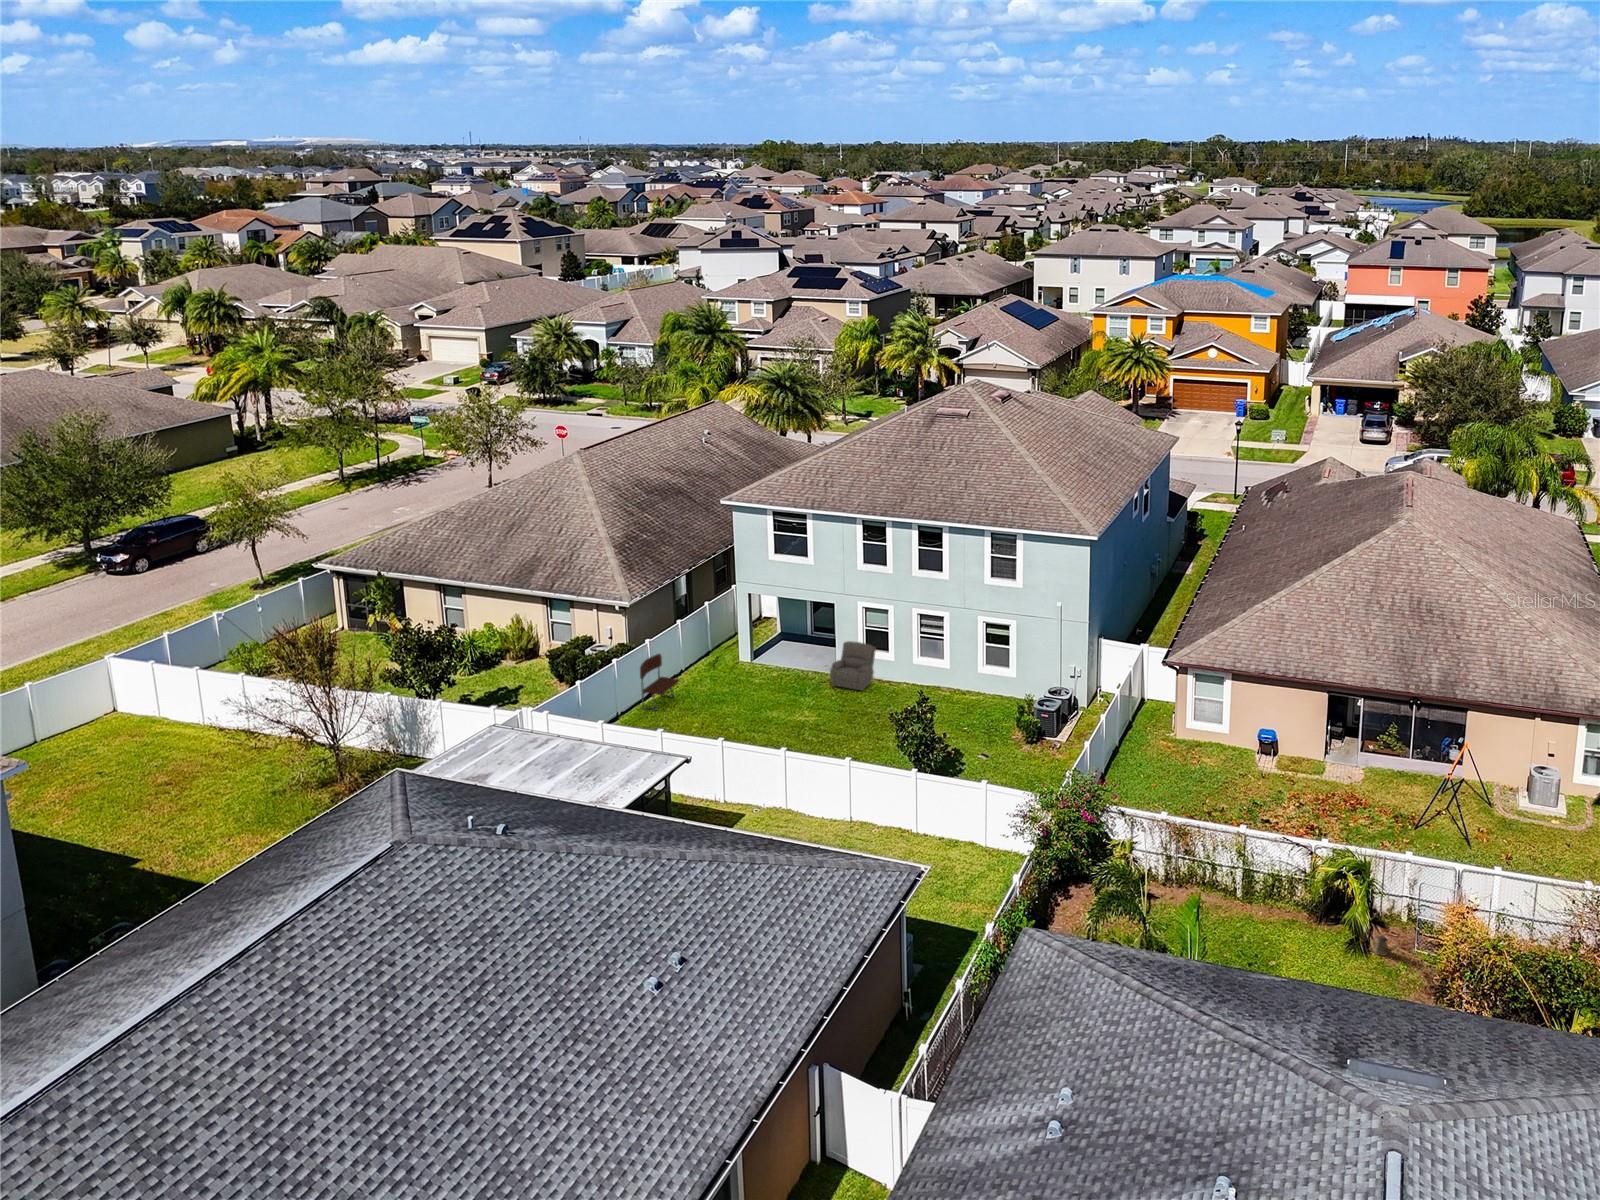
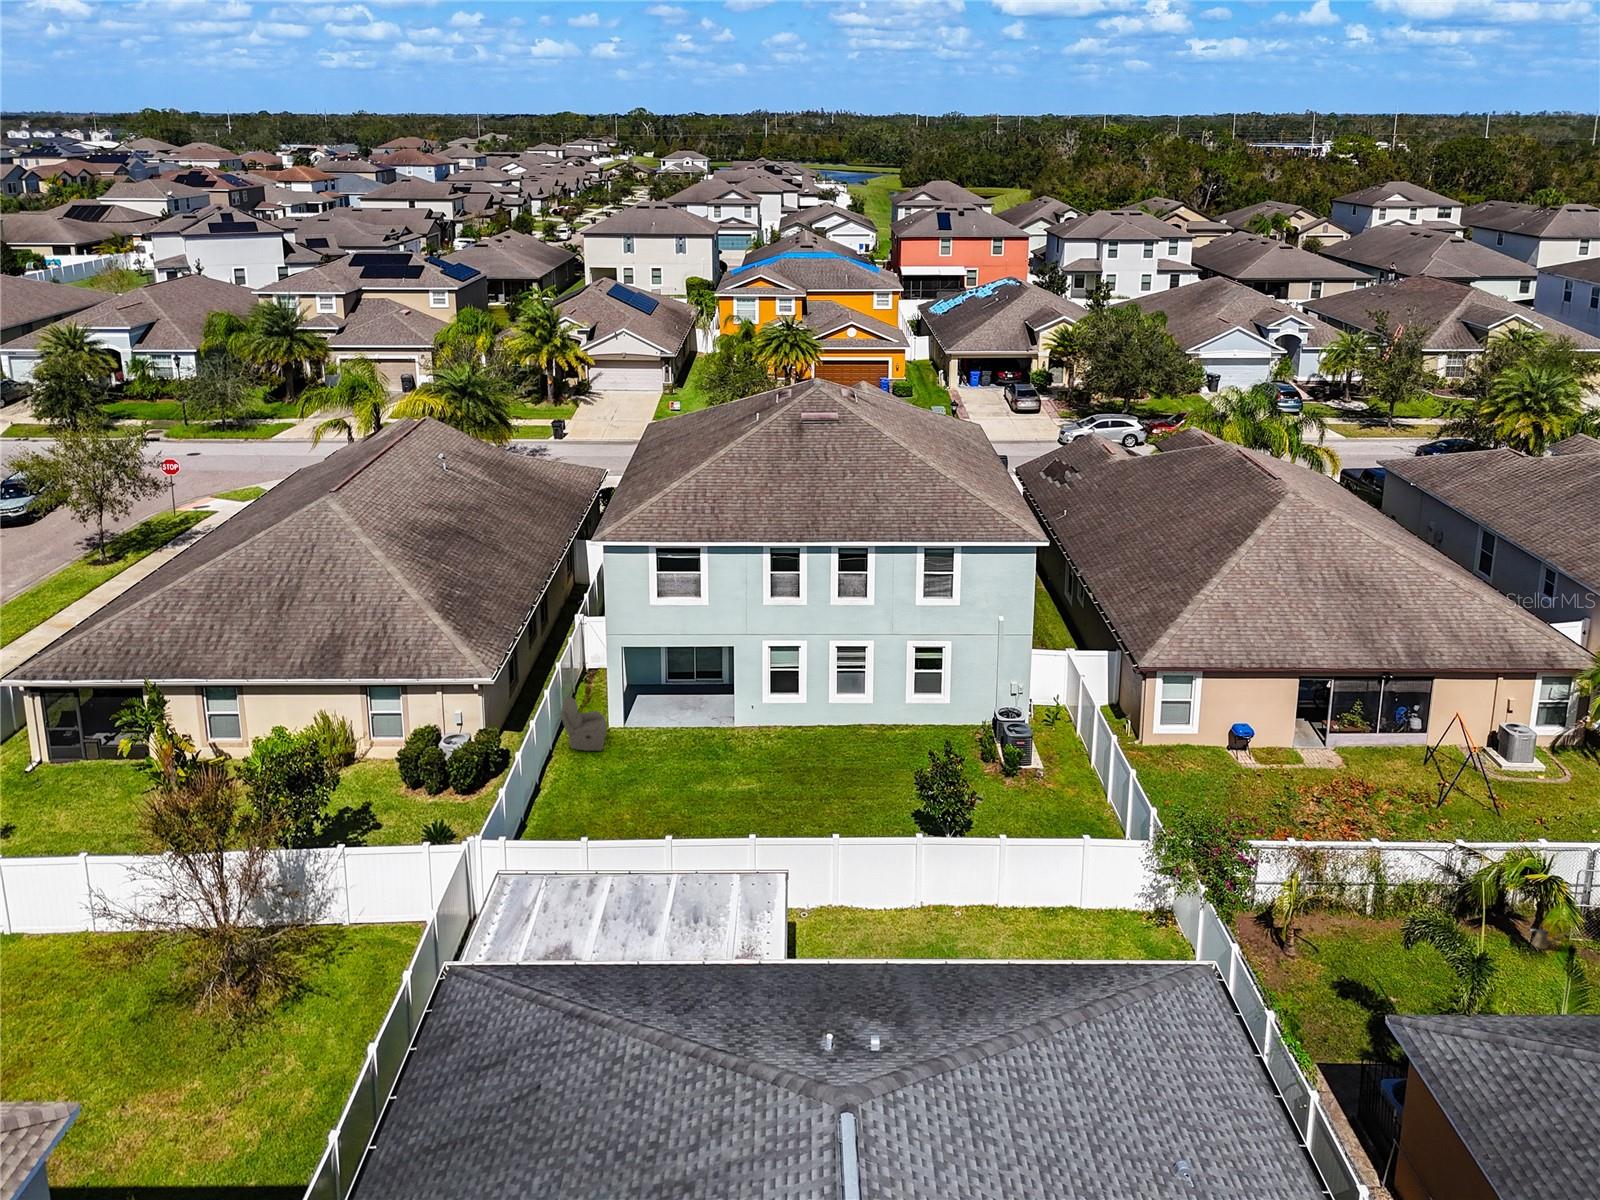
chair: present [830,641,876,690] -> present [560,697,607,751]
bench: present [640,654,680,710] -> none [542,737,580,808]

